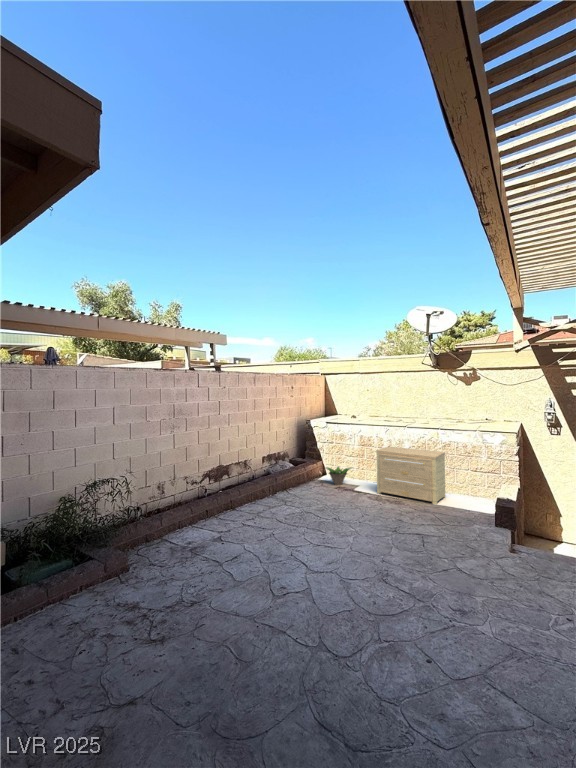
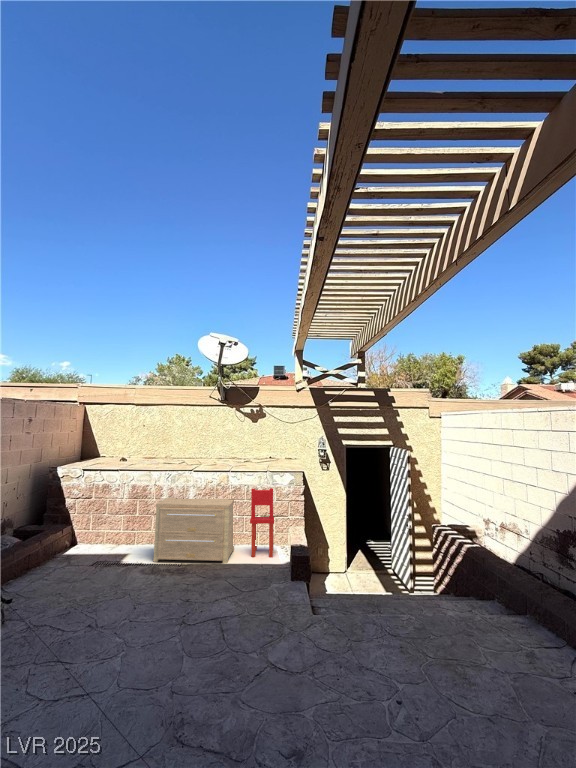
chair: none [457,445,486,508] -> present [250,488,274,557]
decorative plant: present [326,467,351,485] -> none [73,530,120,559]

